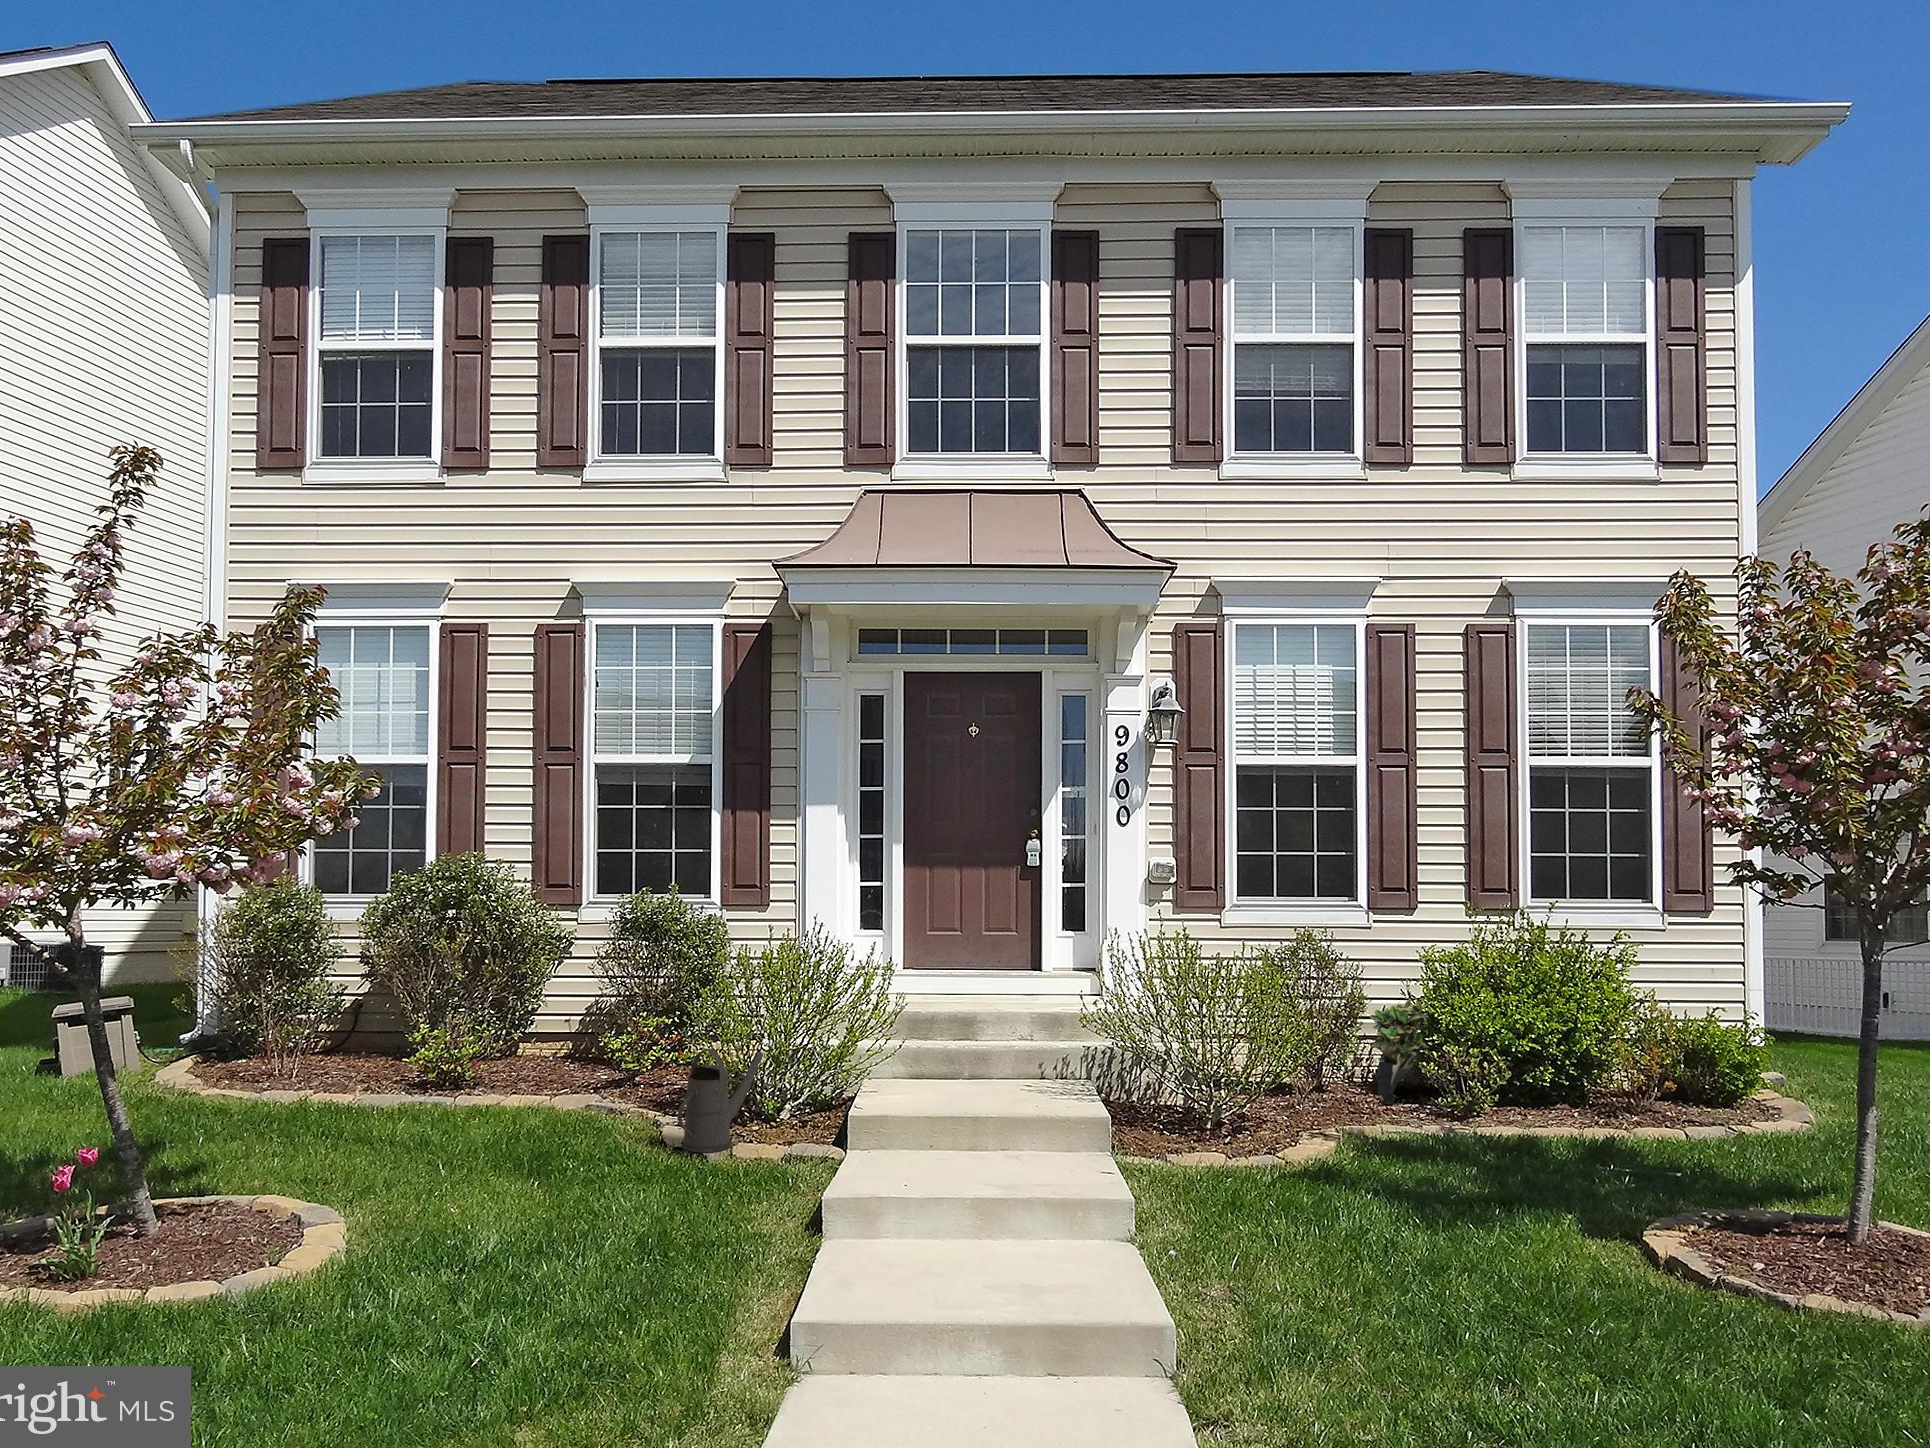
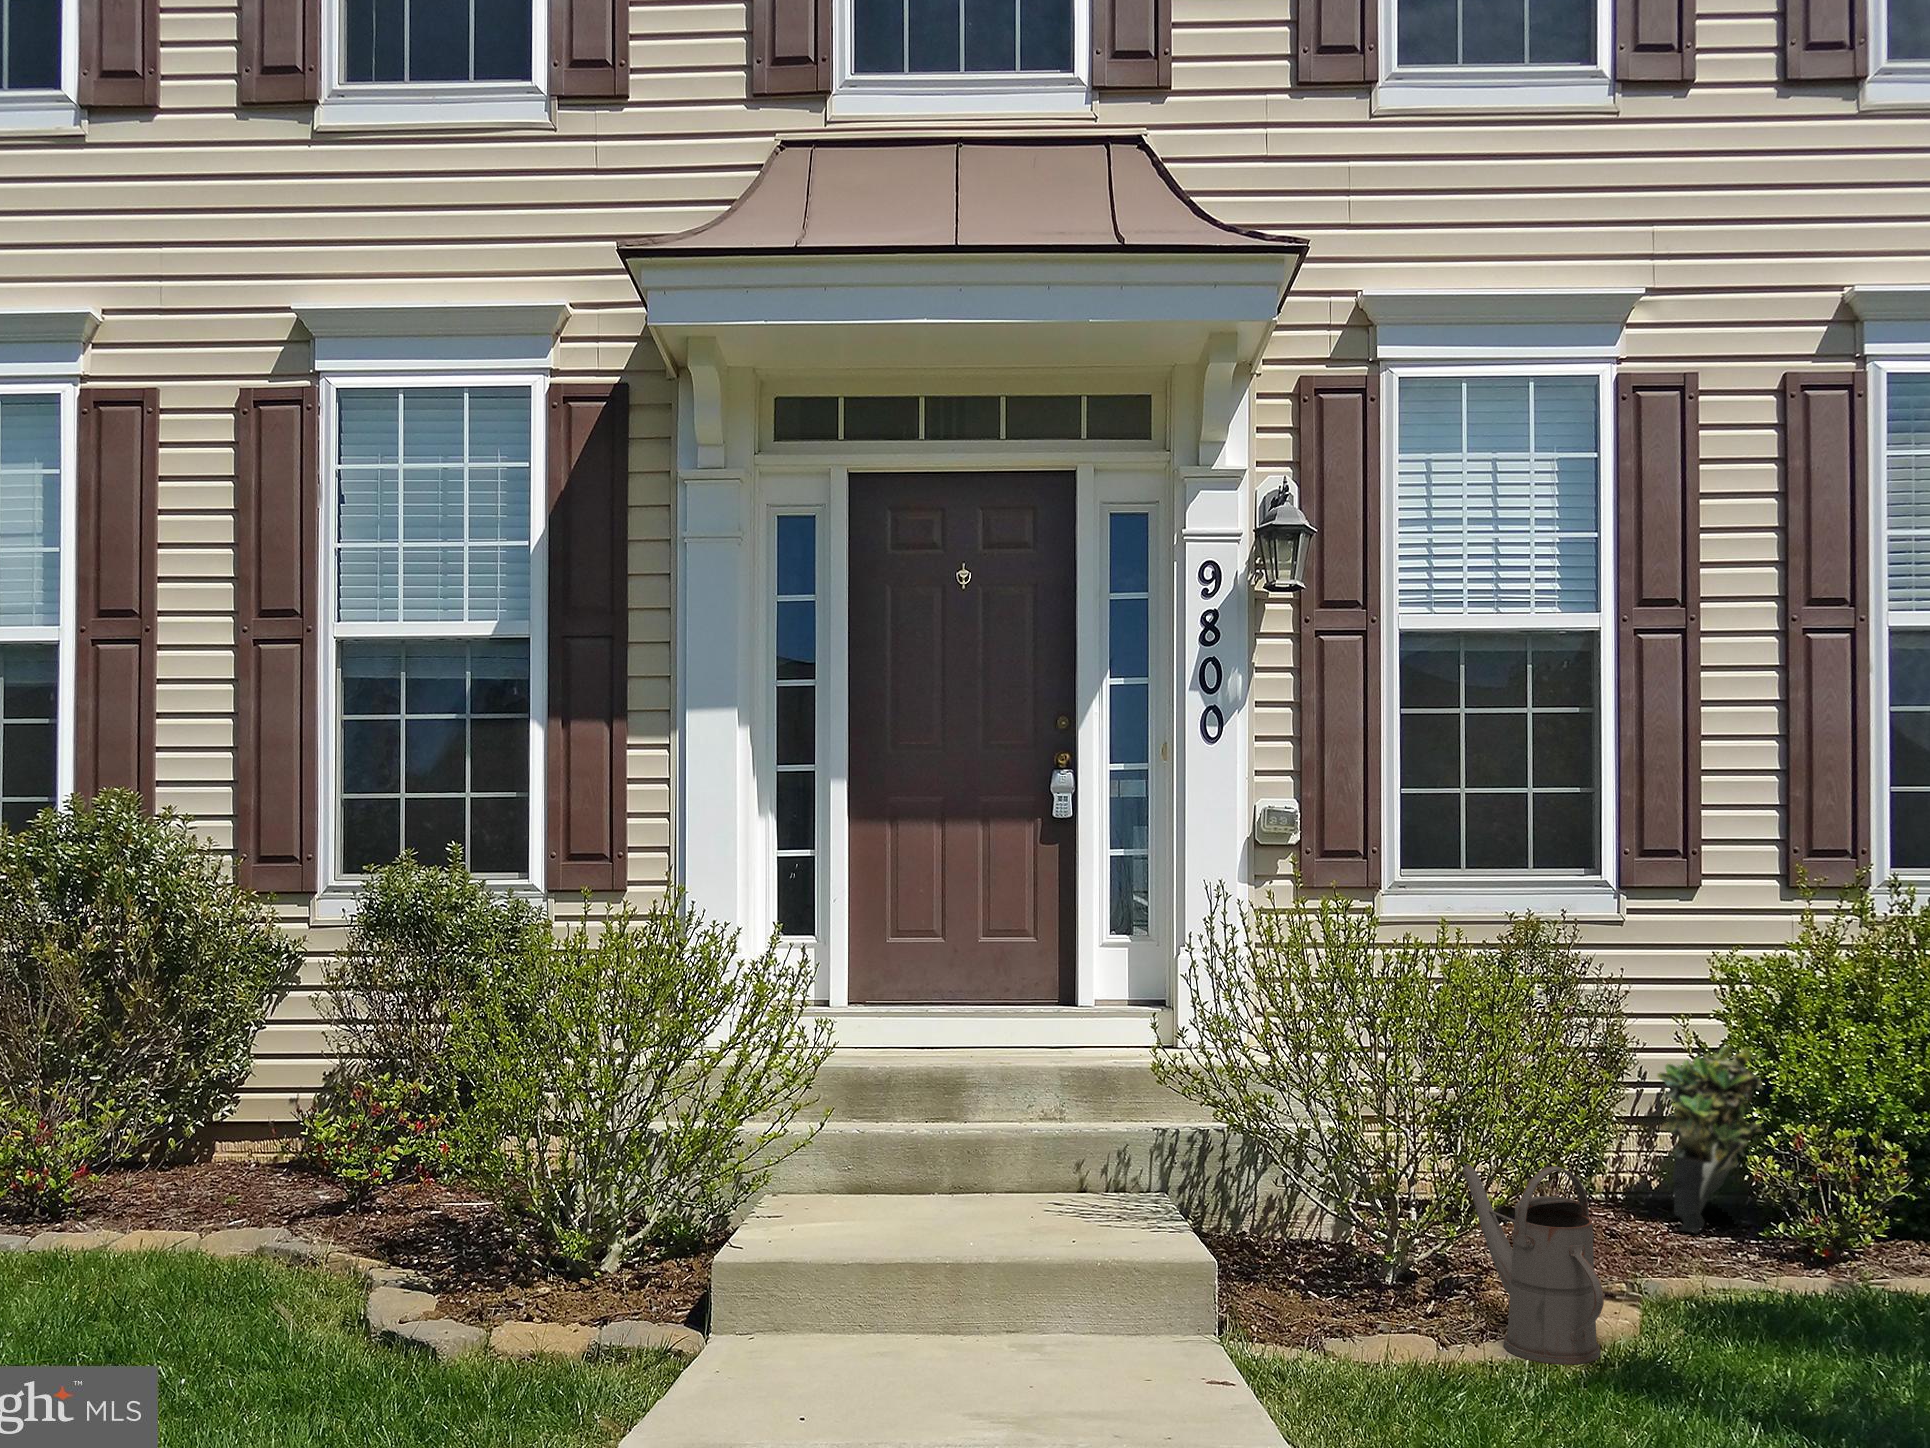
watering can: present [677,1049,763,1152] -> present [1463,1165,1604,1364]

